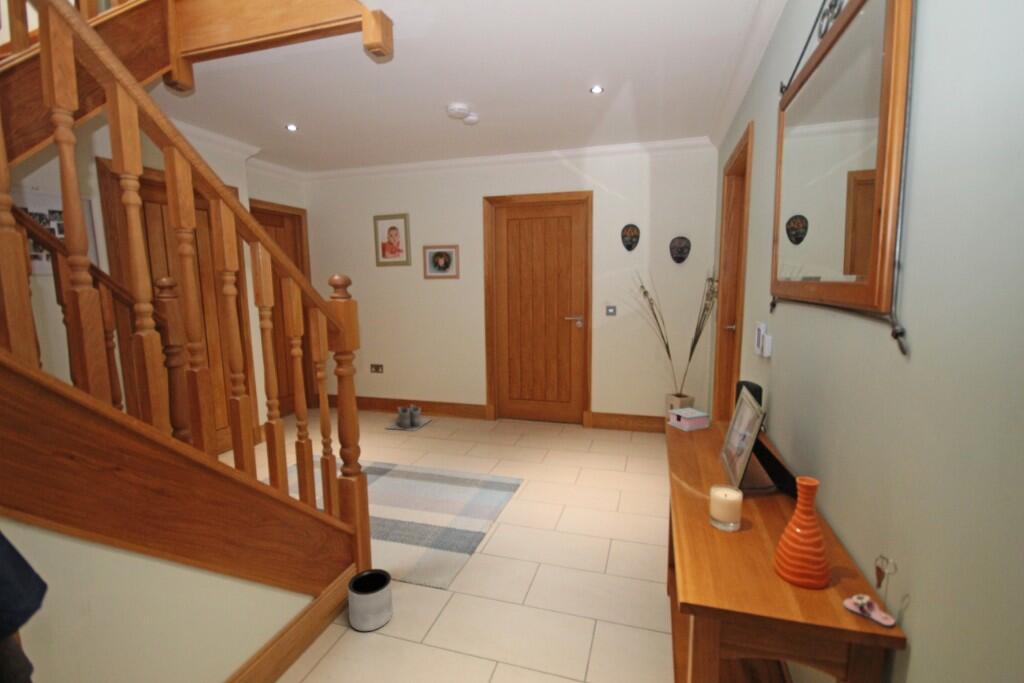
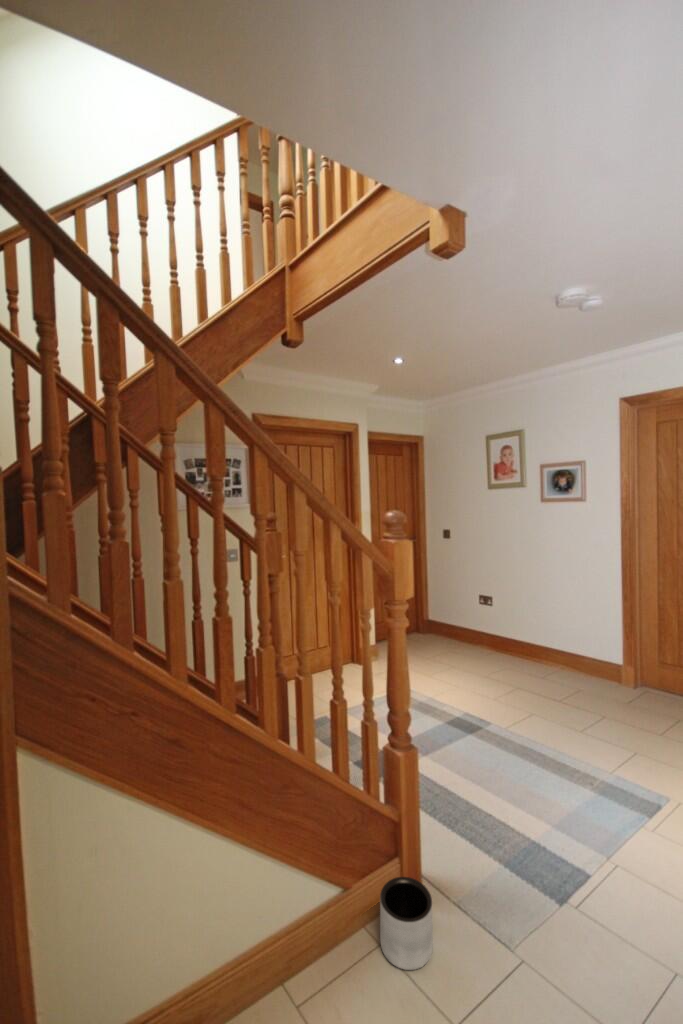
boots: present [387,405,430,431] -> none [487,645,545,680]

